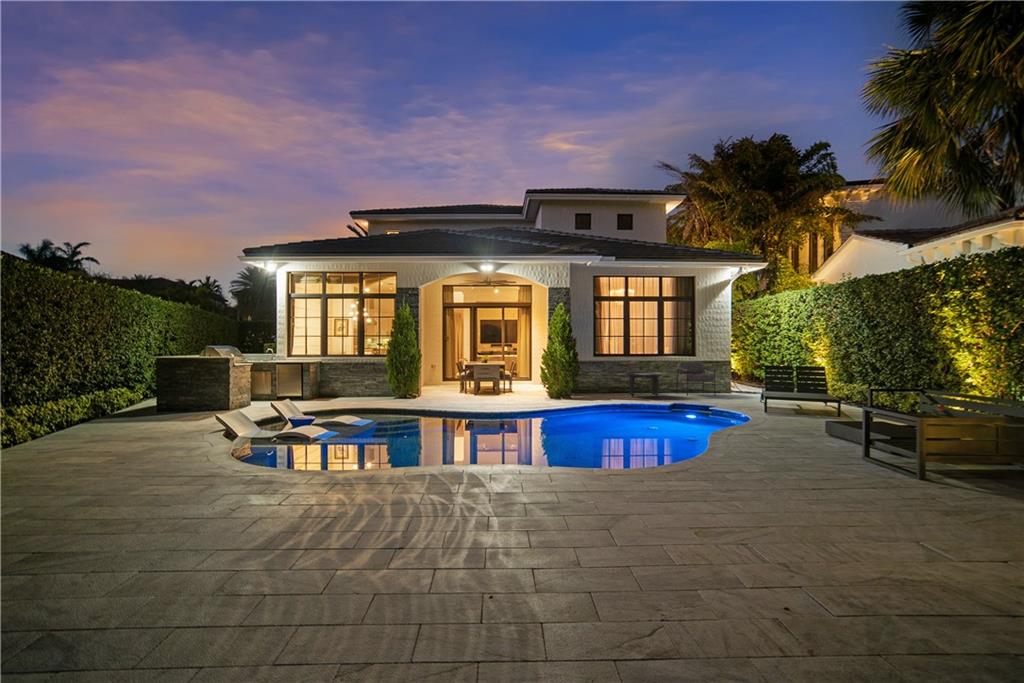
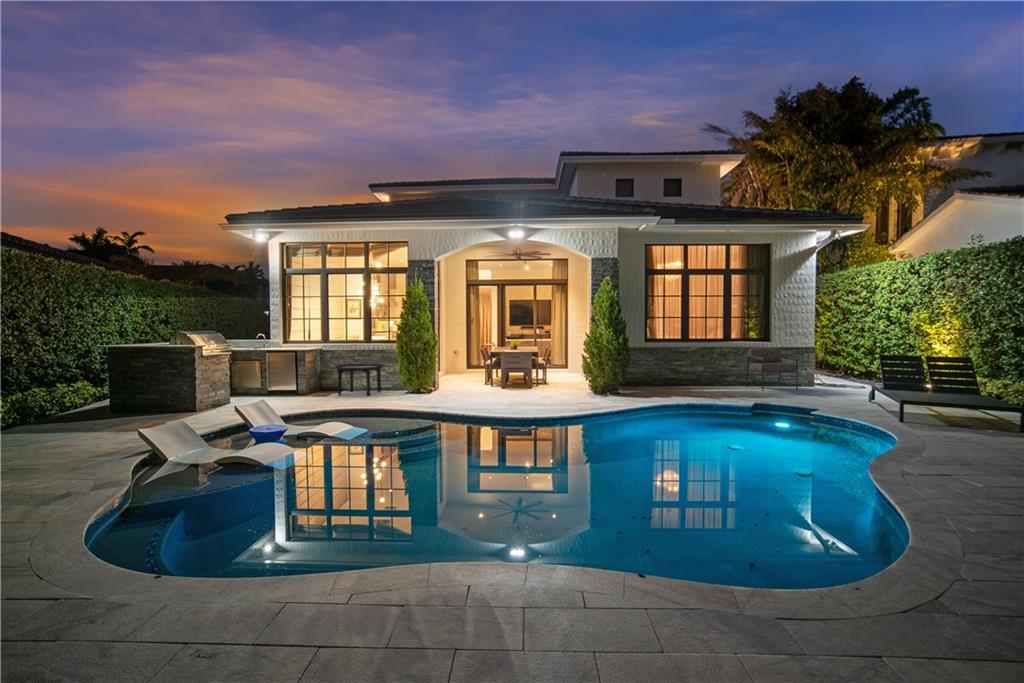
round table: present [625,372,662,397] -> present [335,364,384,396]

